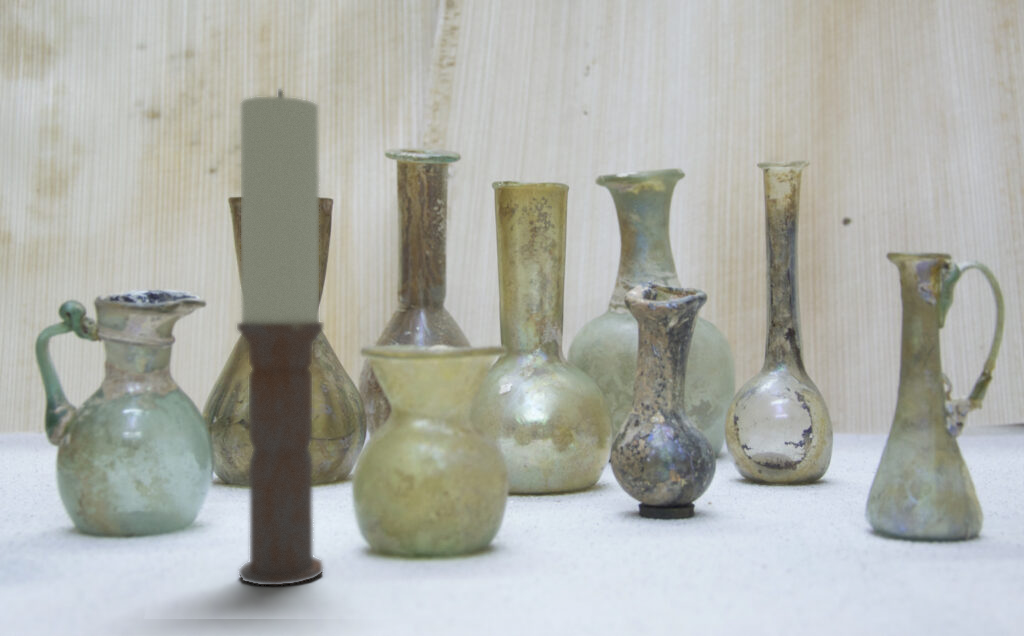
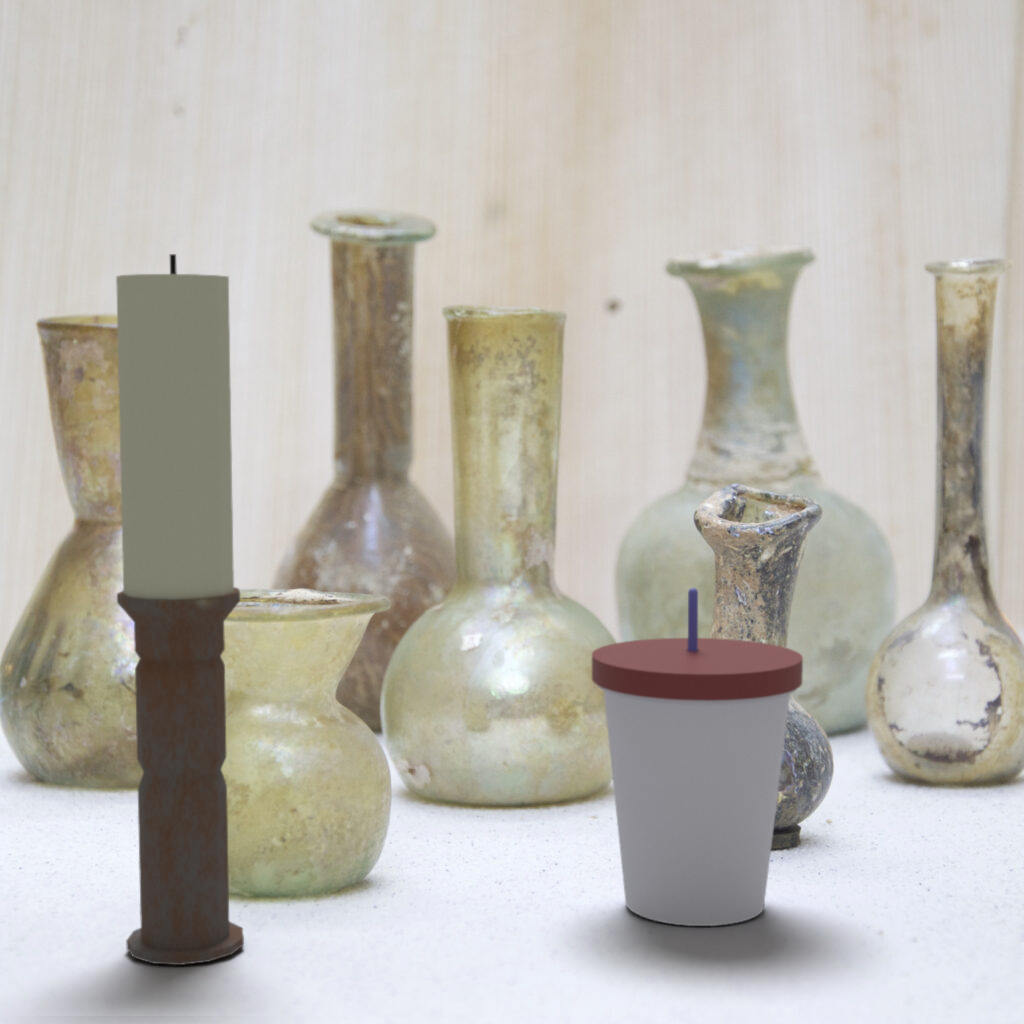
cup: none [563,333,706,561] -> present [592,588,803,926]

